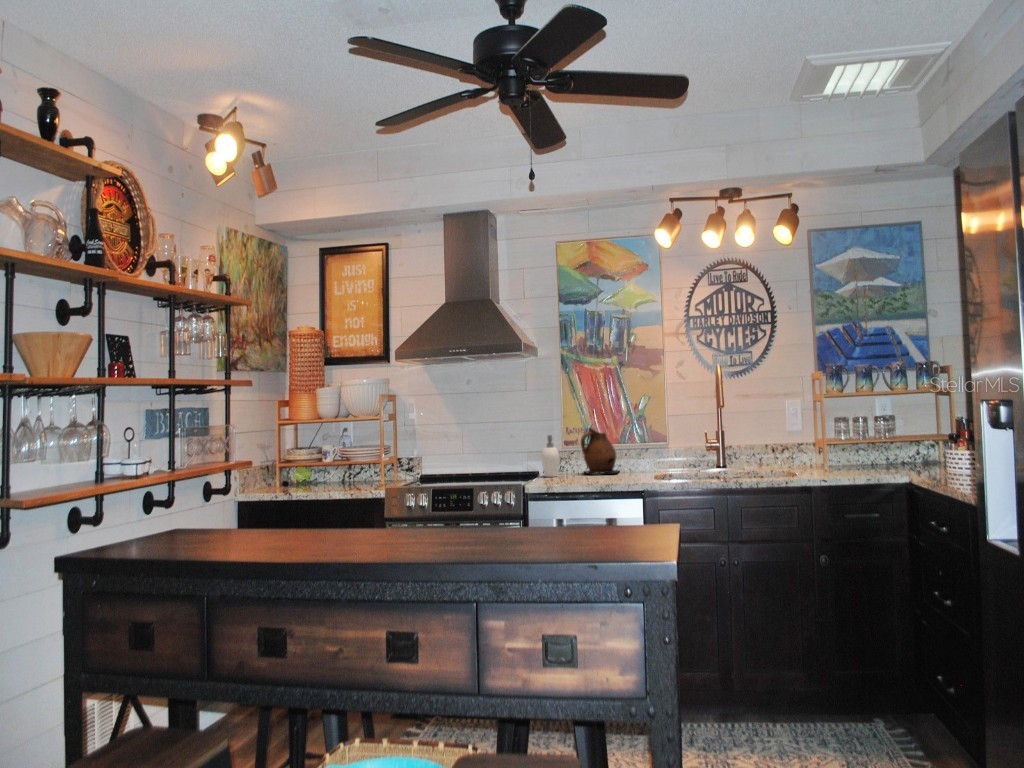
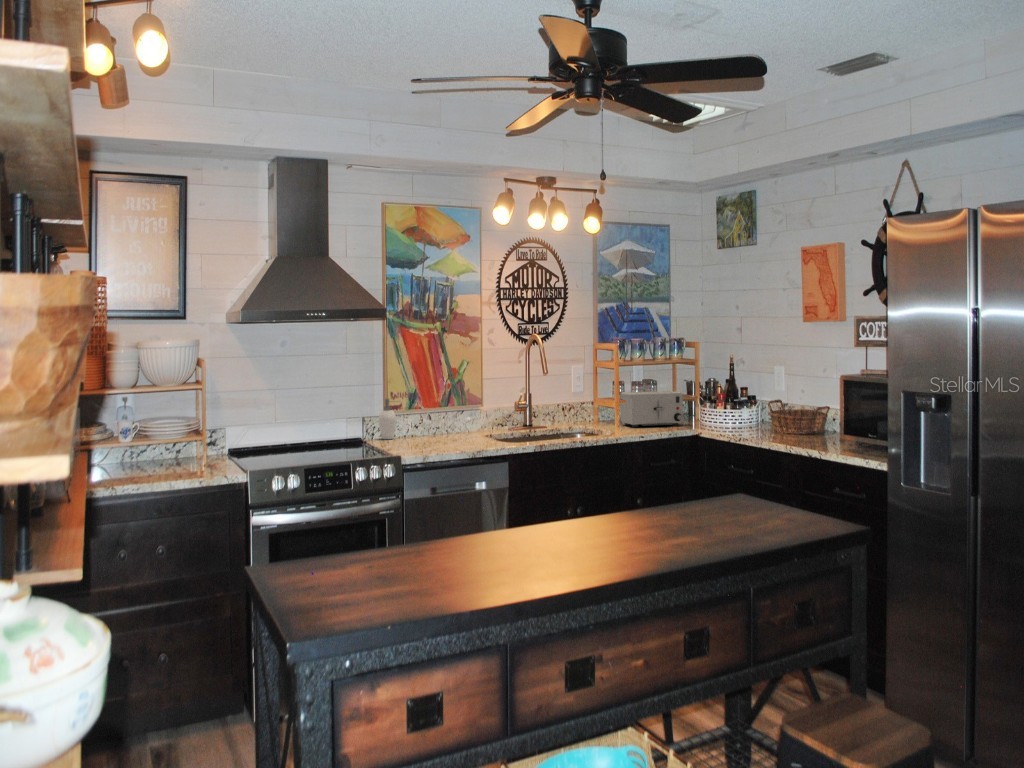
ceramic pitcher: present [581,428,619,473] -> none [408,391,447,435]
toaster: none [837,429,921,474] -> present [621,391,683,427]

